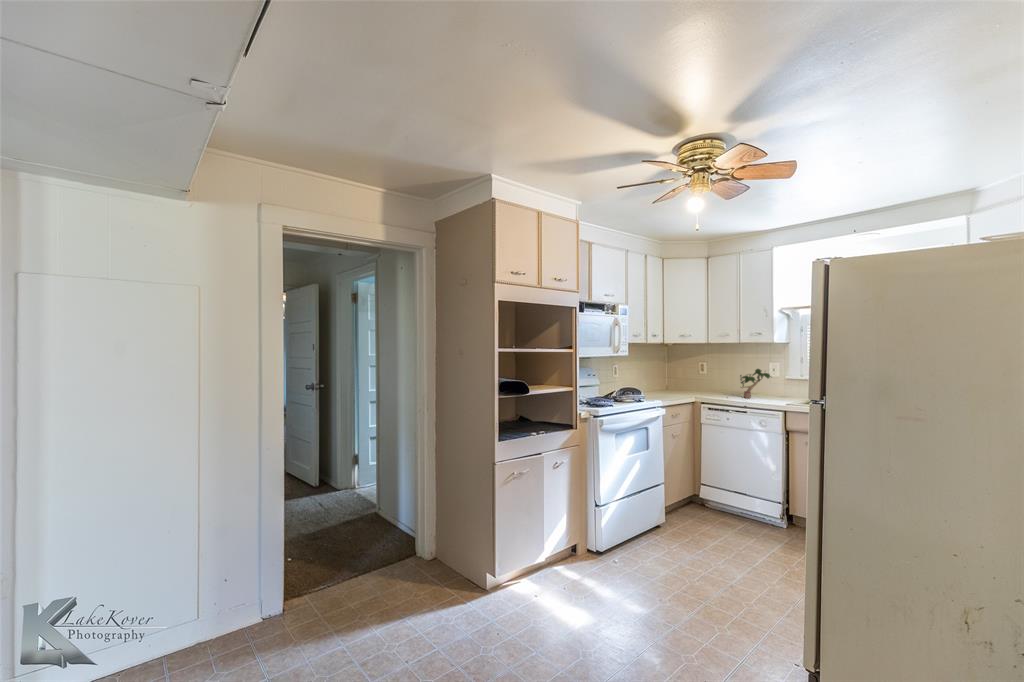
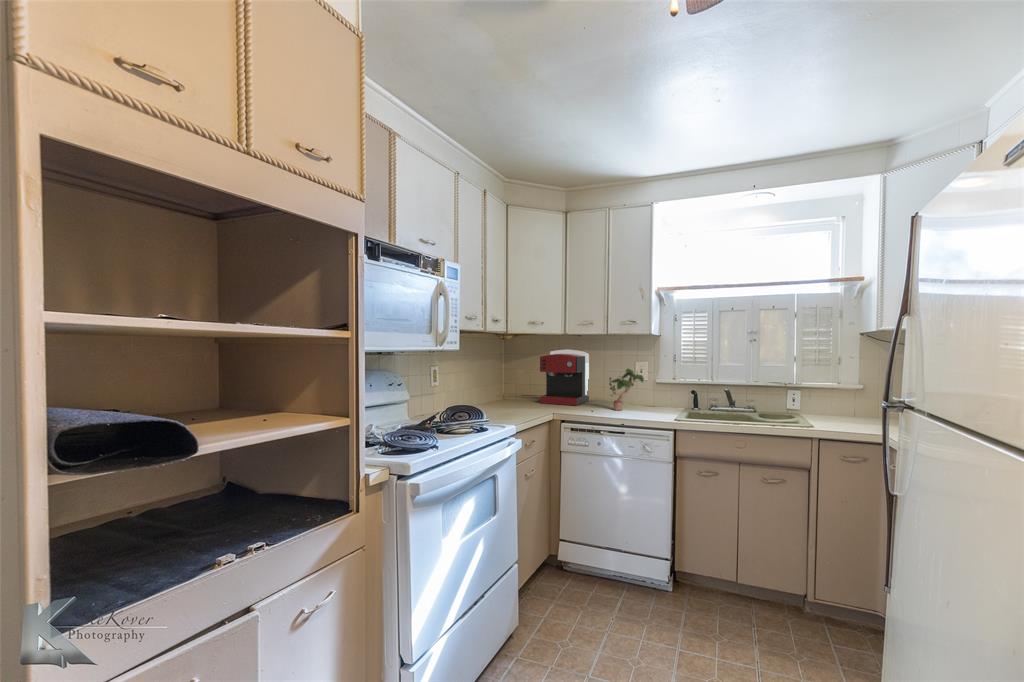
coffee maker: none [691,354,732,395] -> present [540,349,589,406]

